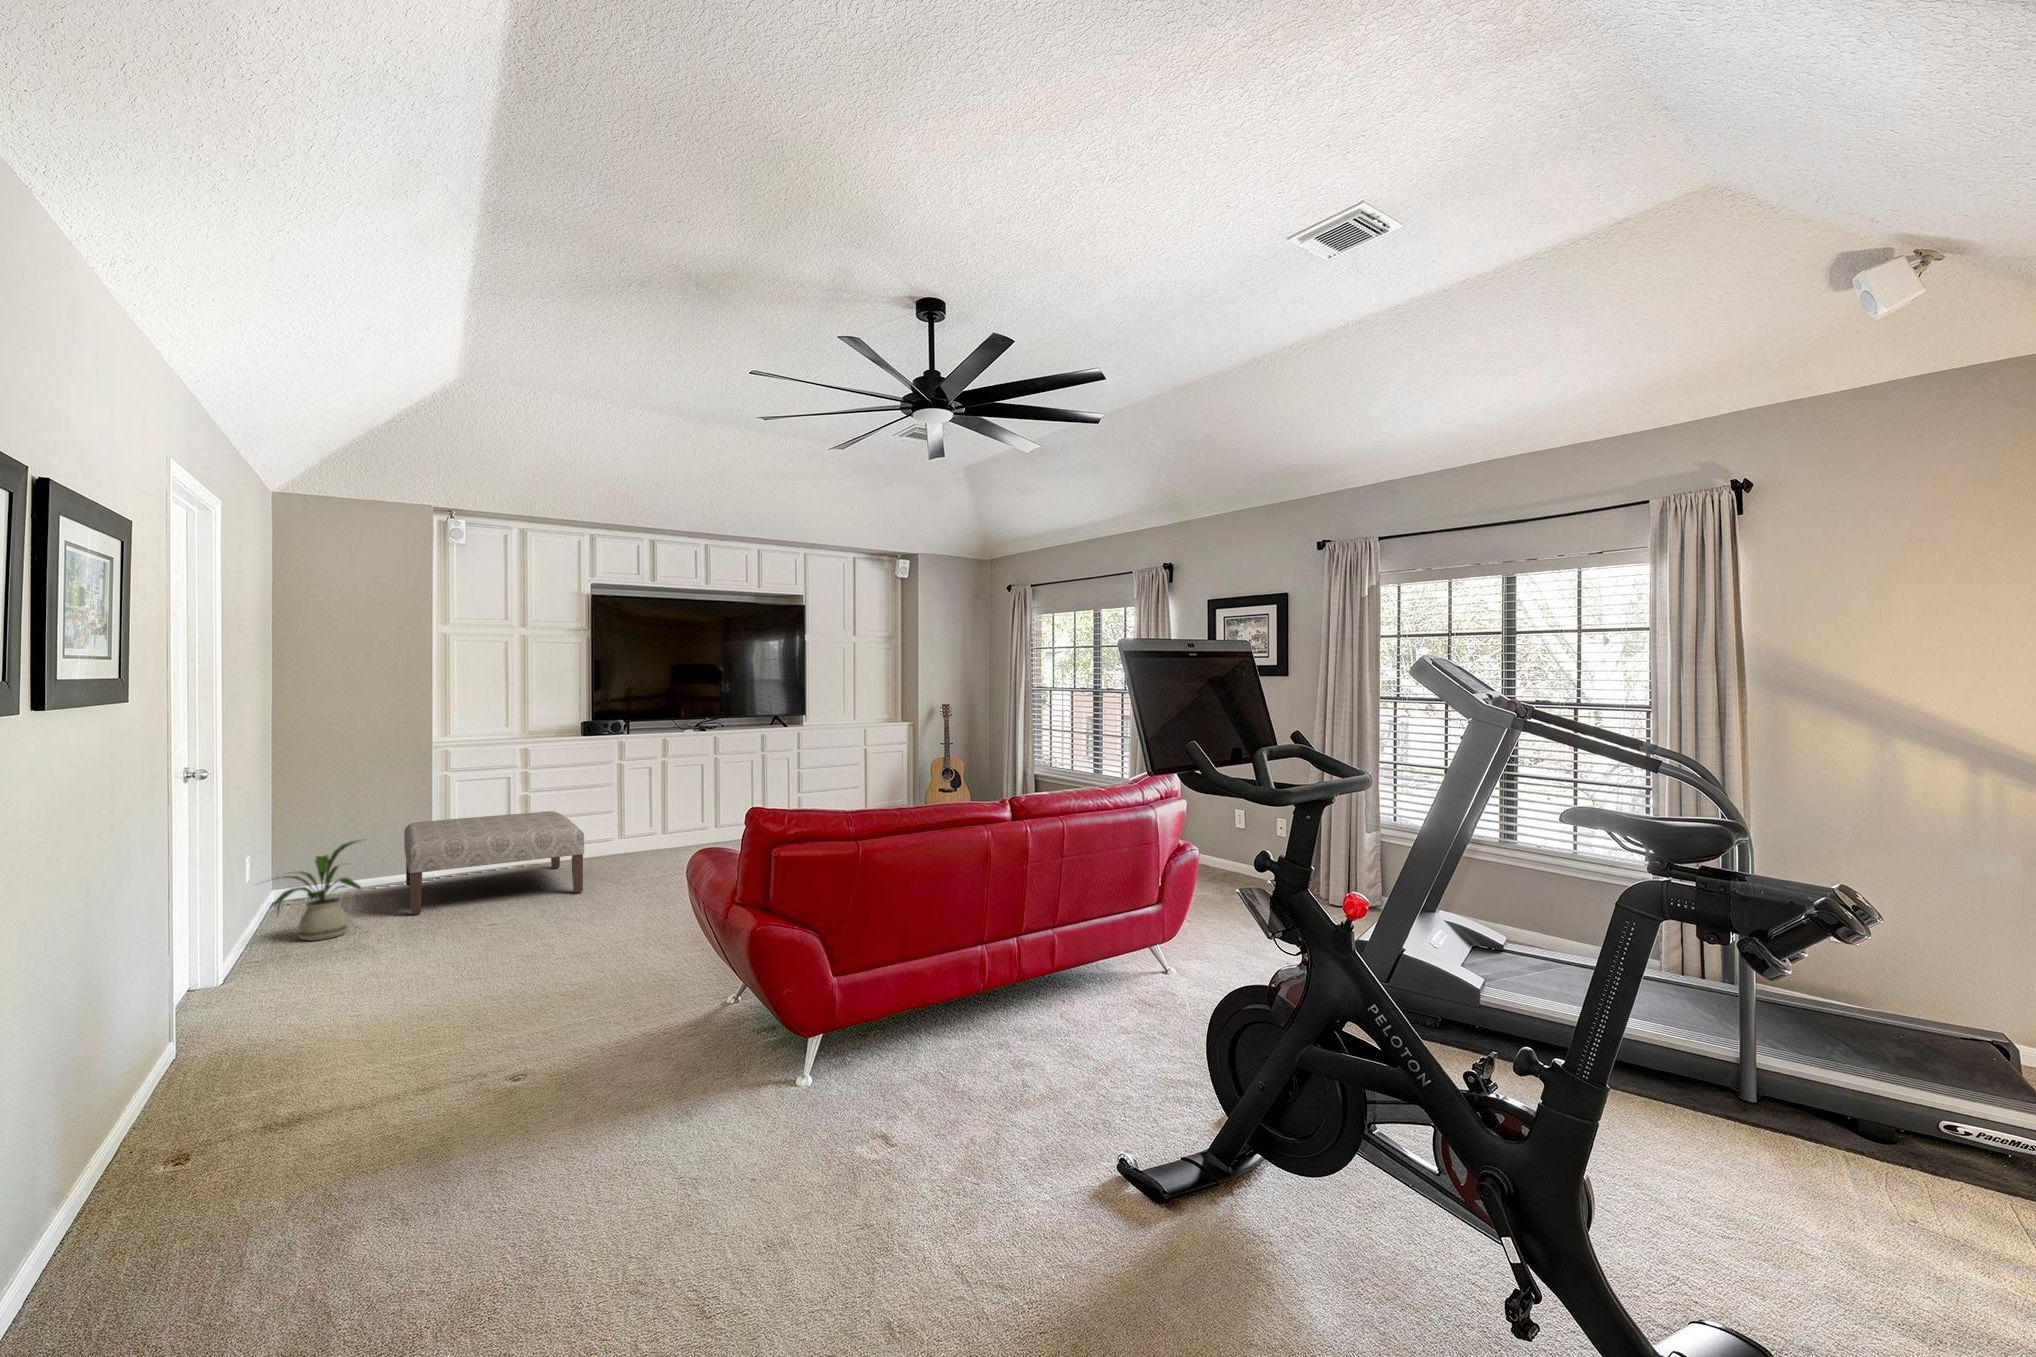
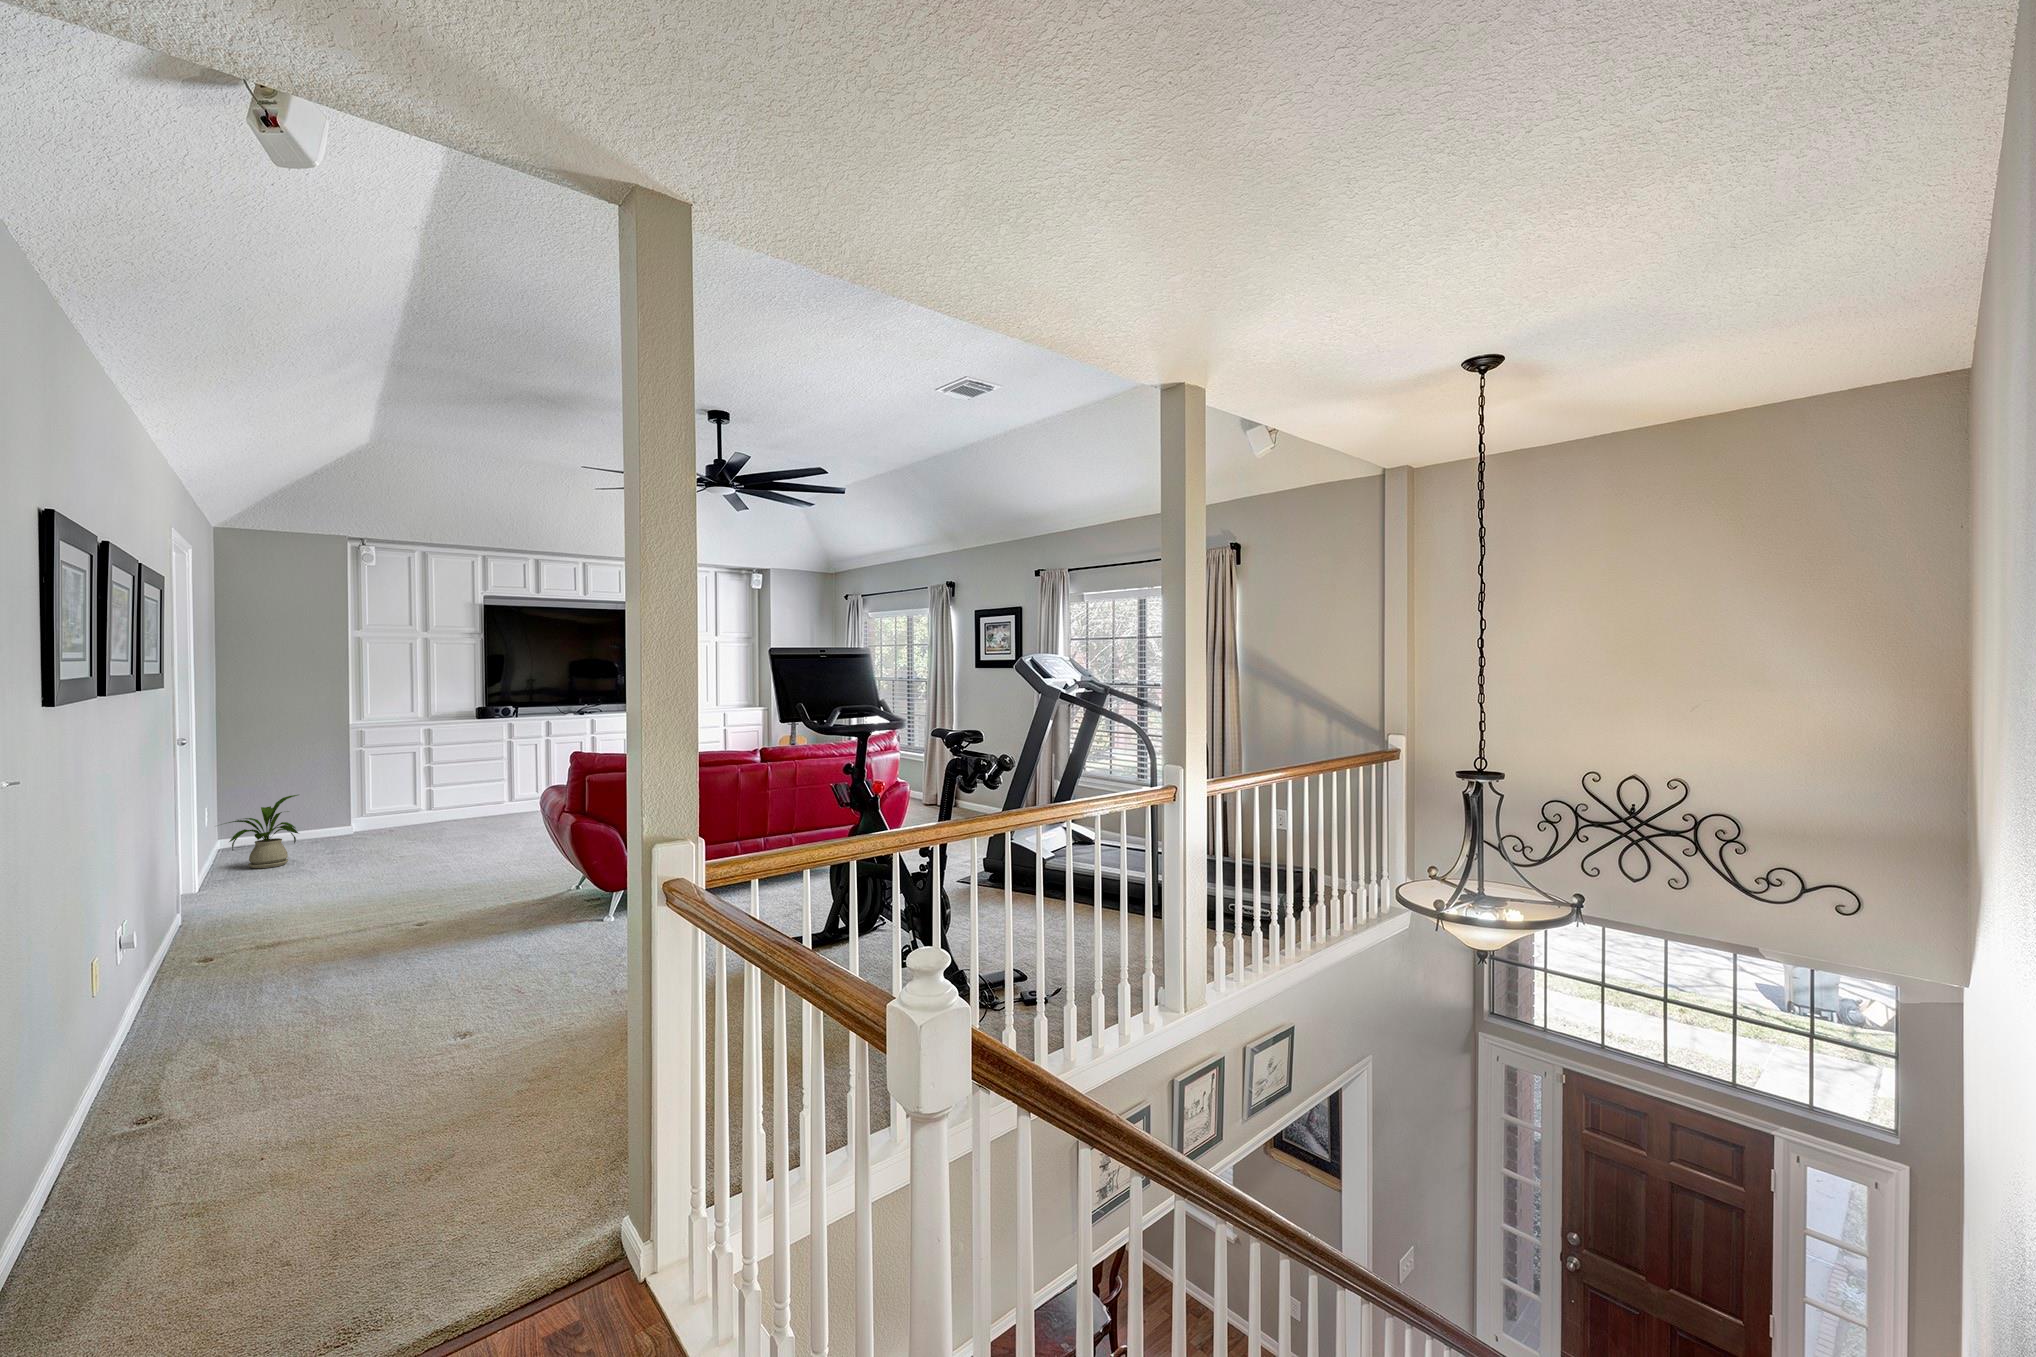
ottoman: present [404,811,584,915] -> none [328,779,477,853]

